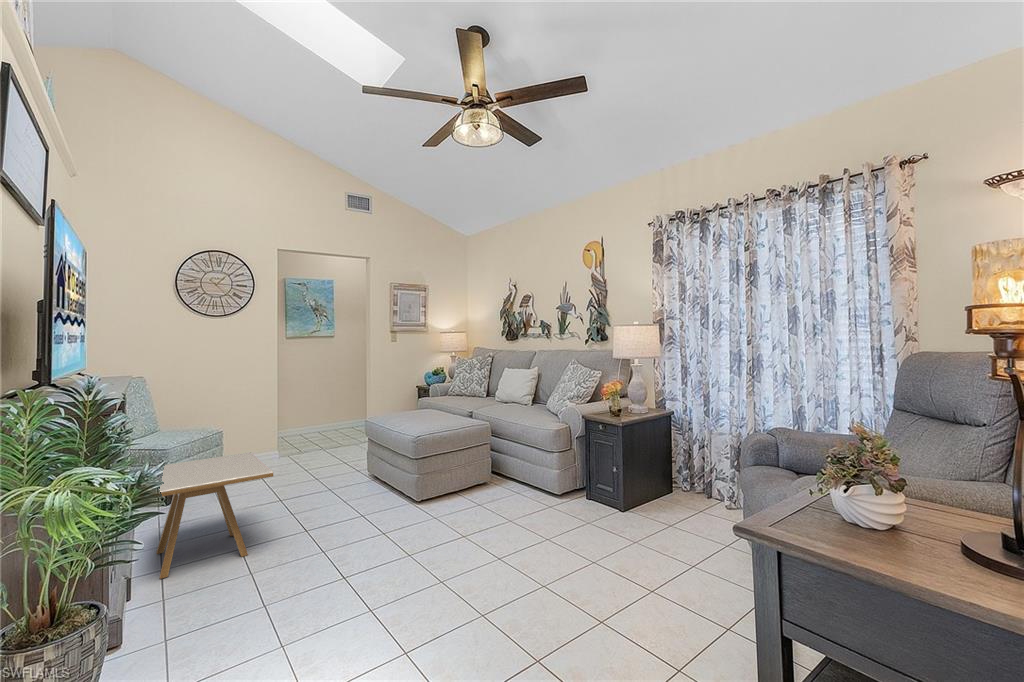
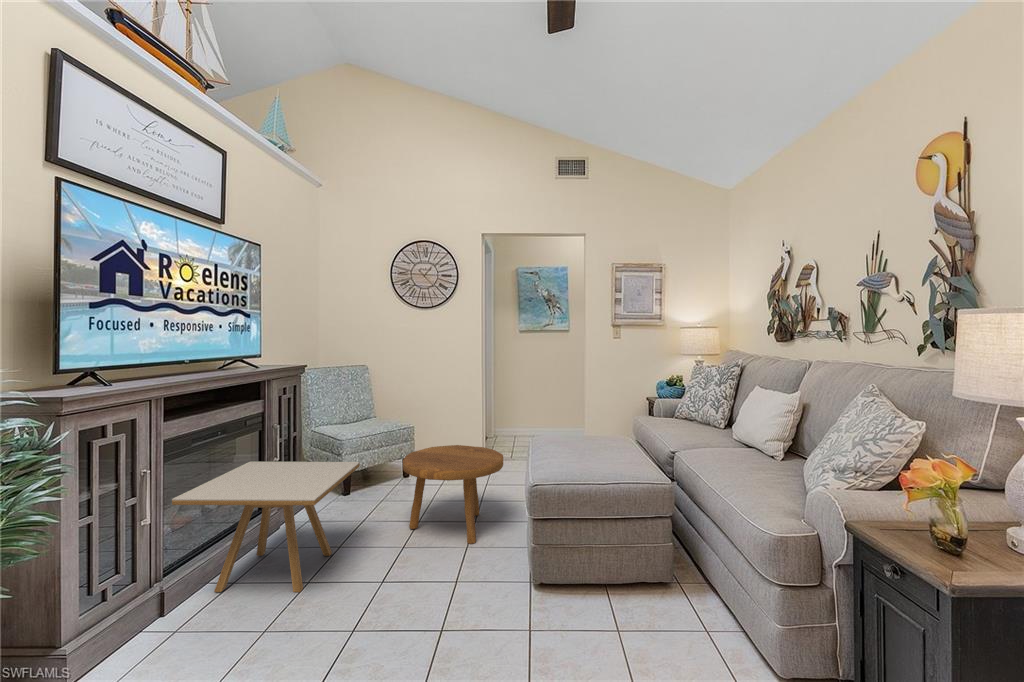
footstool: none [275,432,362,505] -> present [403,445,503,544]

